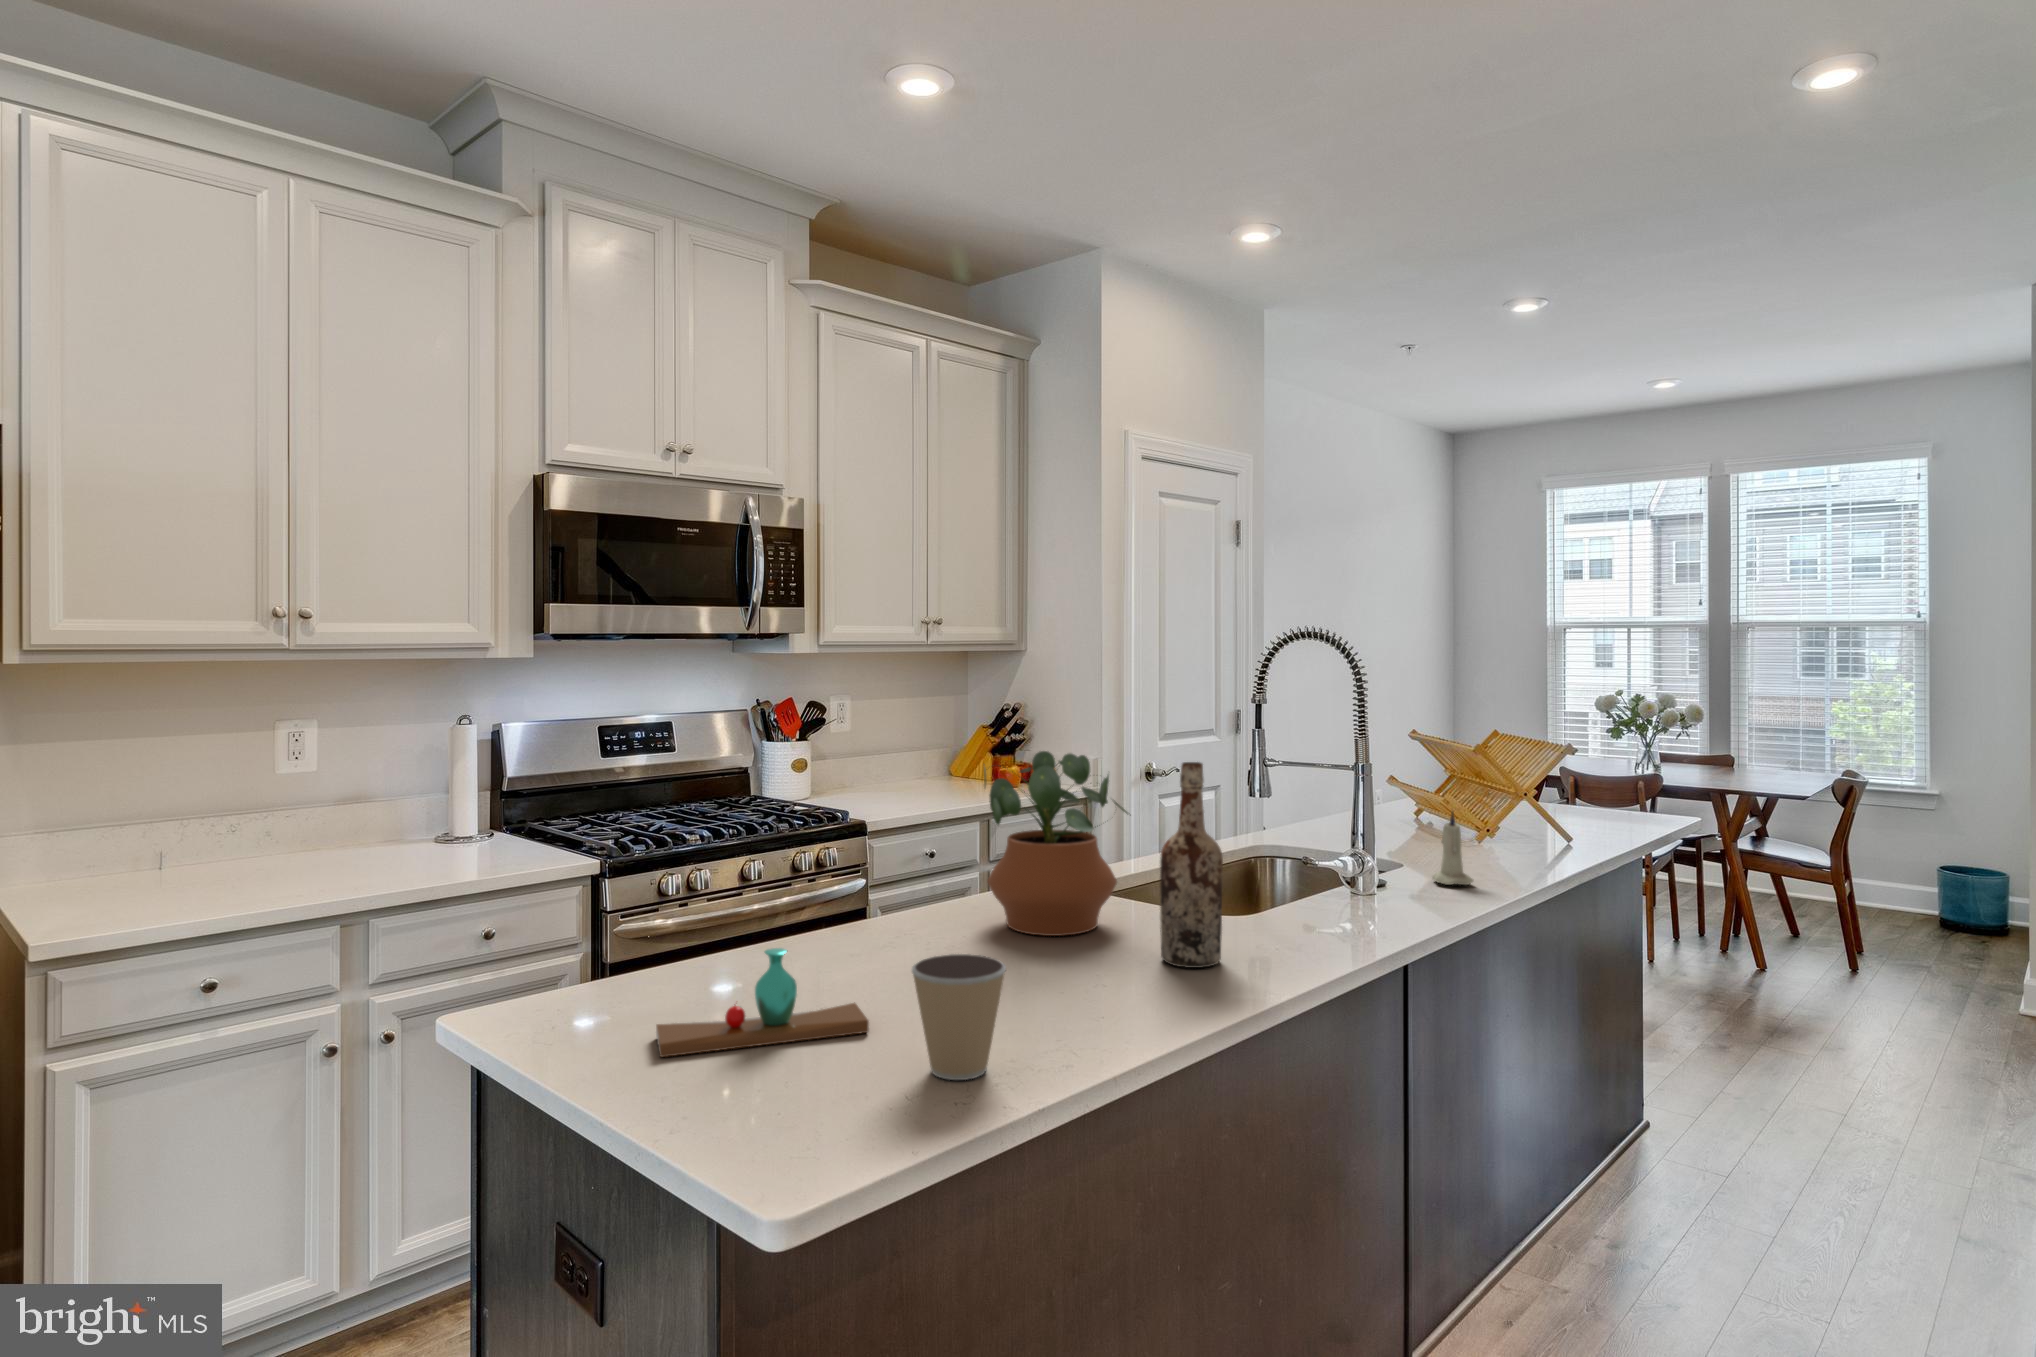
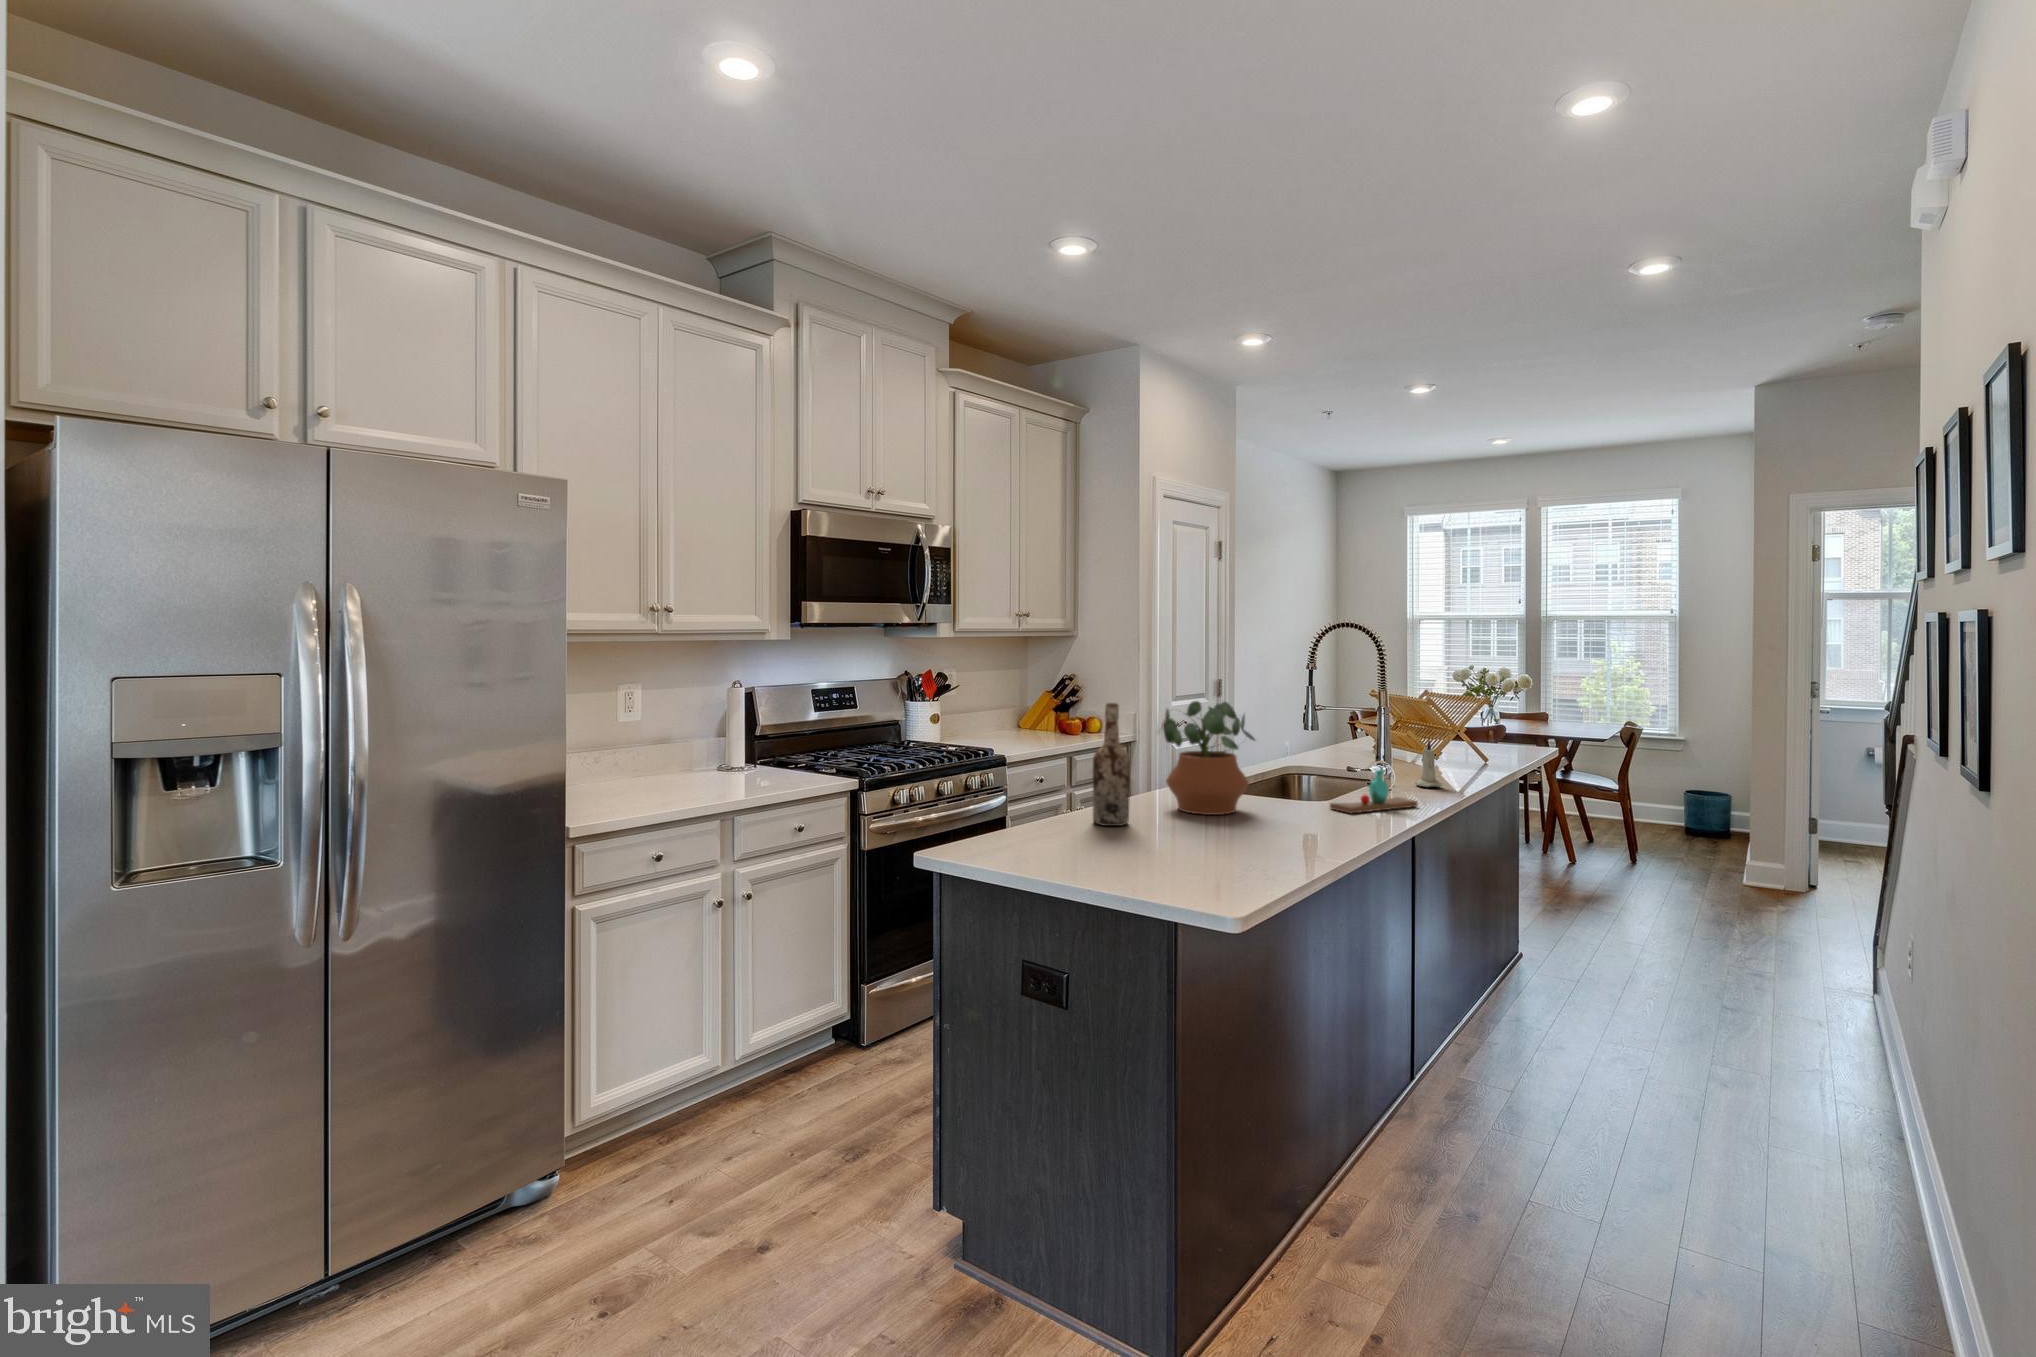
wine bottle: present [1160,762,1223,968] -> present [1093,703,1130,826]
vase: present [656,948,869,1057] -> present [1330,770,1418,813]
coffee cup: present [912,954,1006,1080] -> none [1213,810,1268,876]

